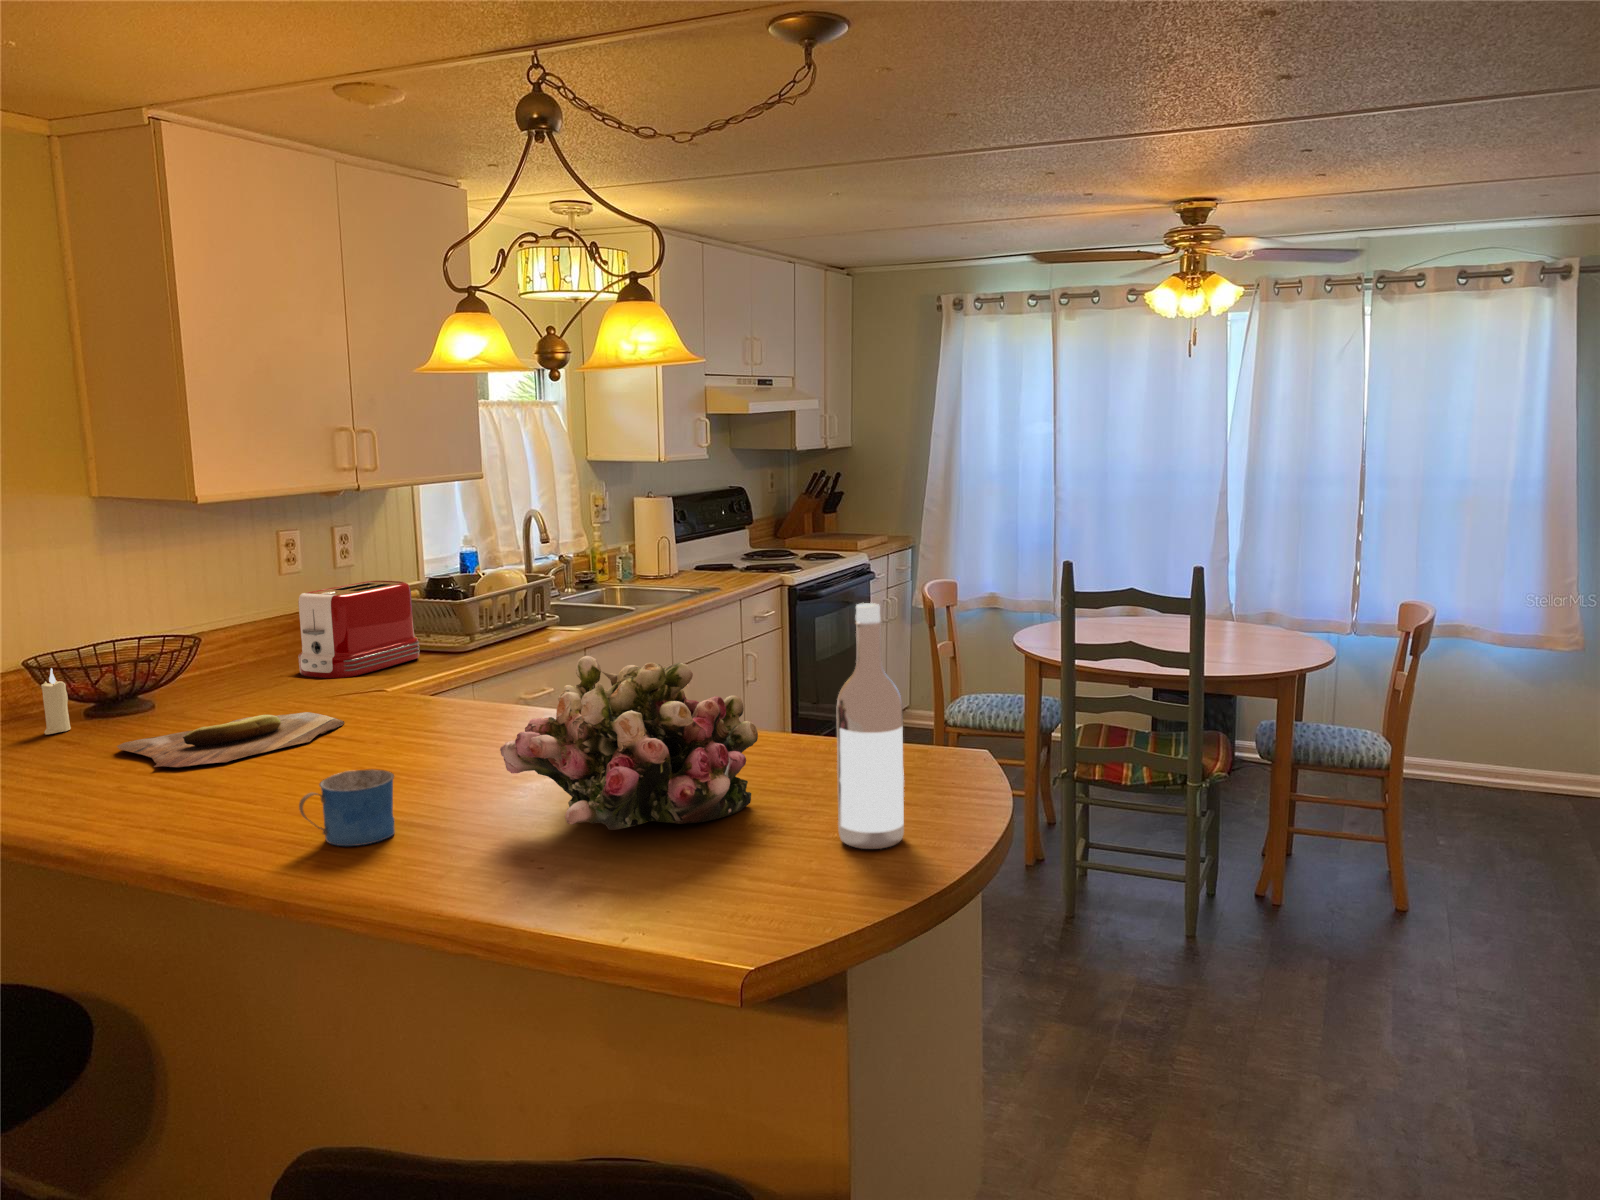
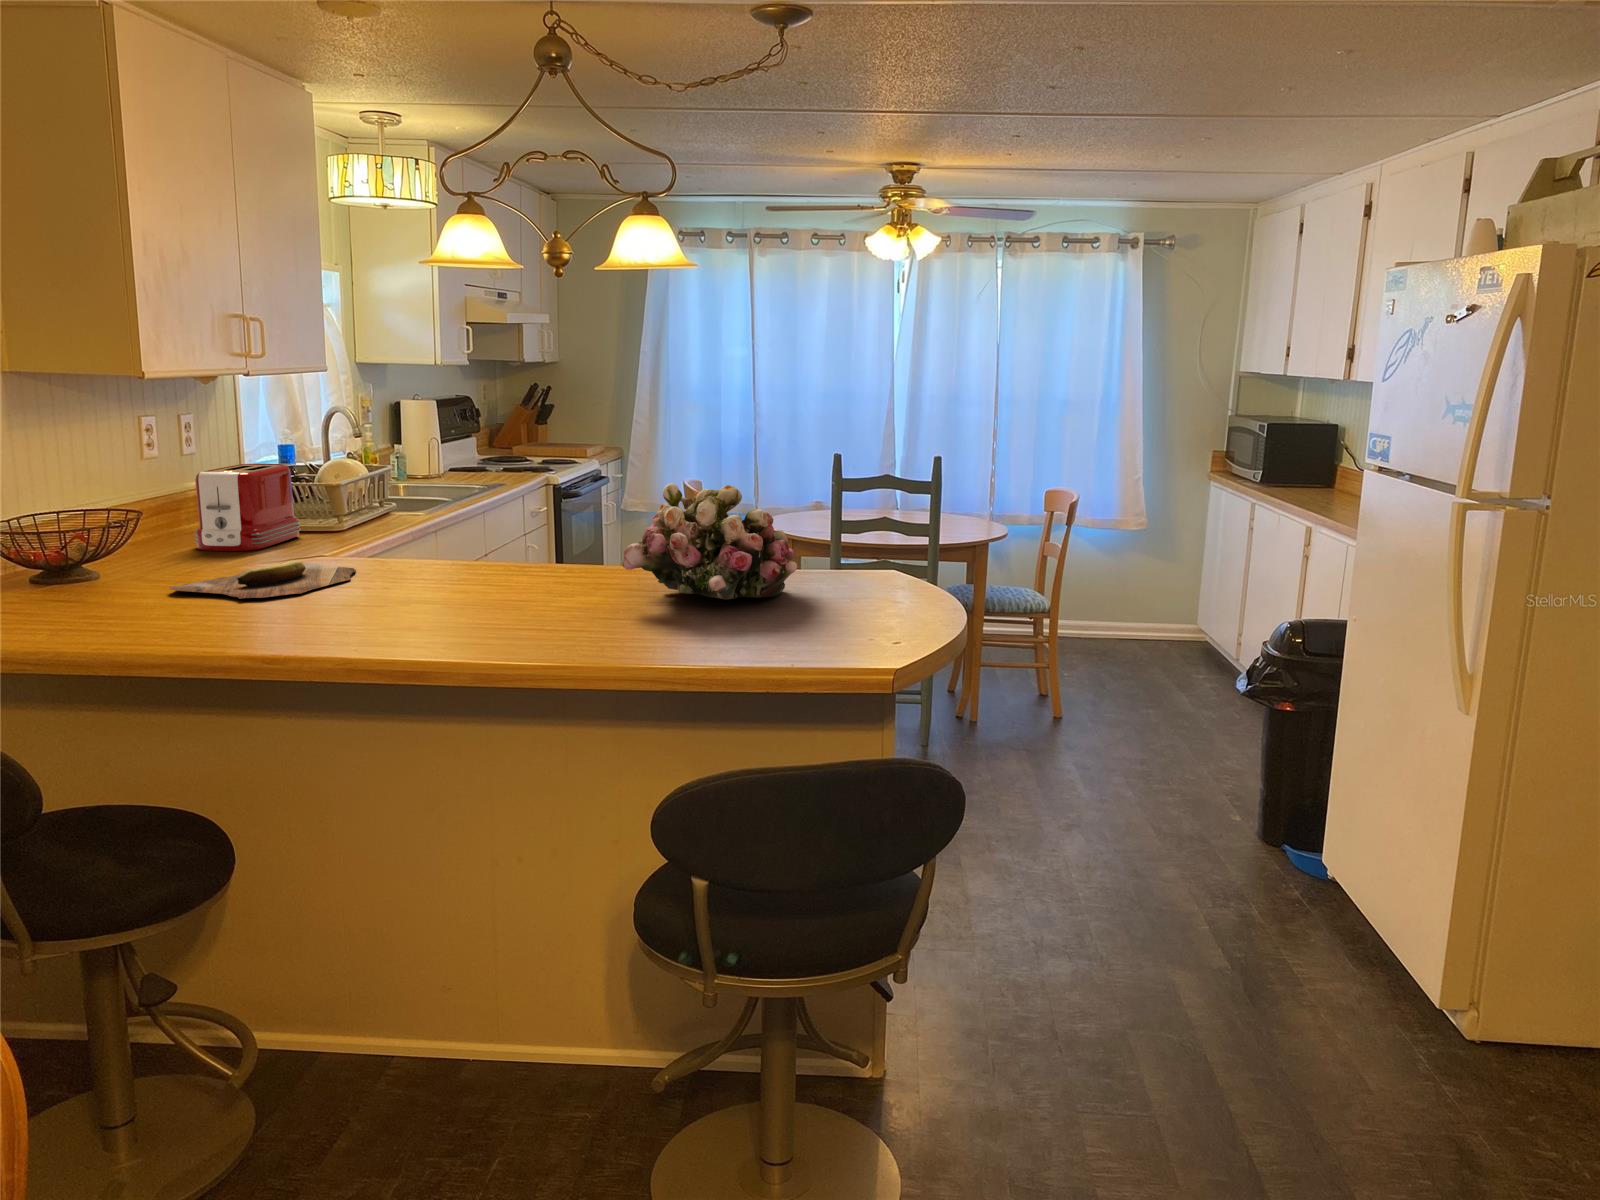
wine bottle: present [837,603,904,849] -> none [868,438,914,603]
candle: present [41,668,71,735] -> none [48,526,75,589]
mug: present [299,769,395,846] -> none [483,572,545,625]

